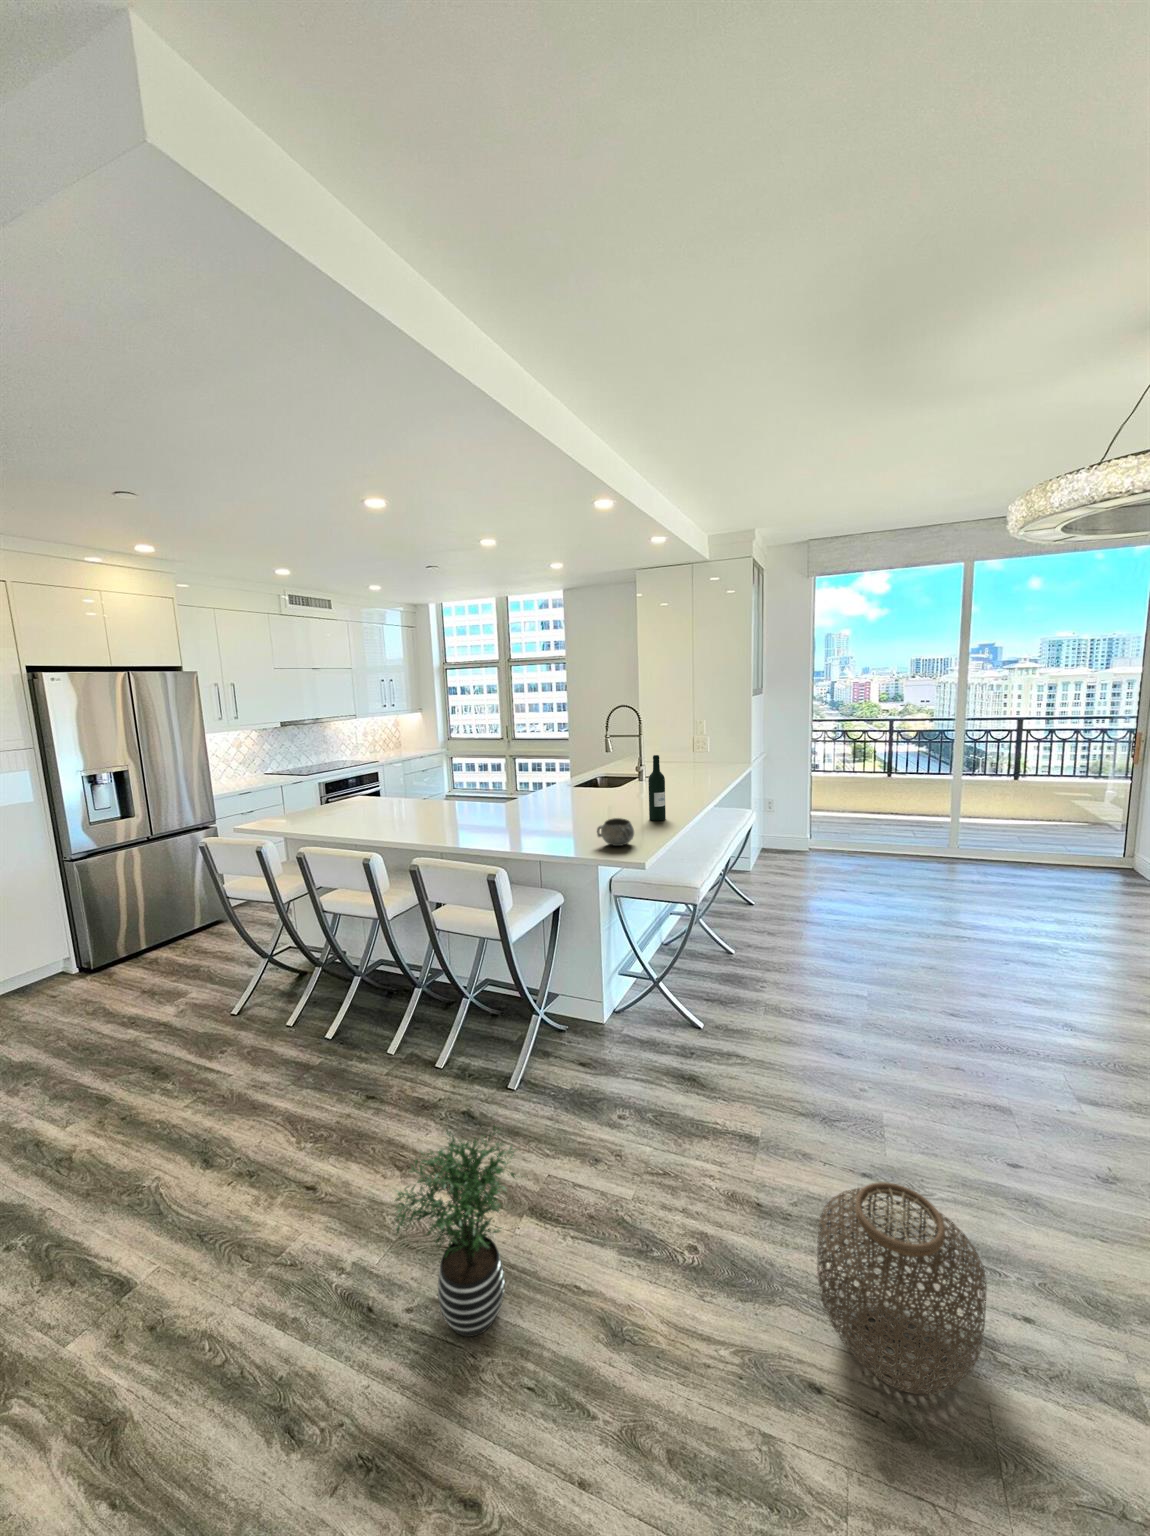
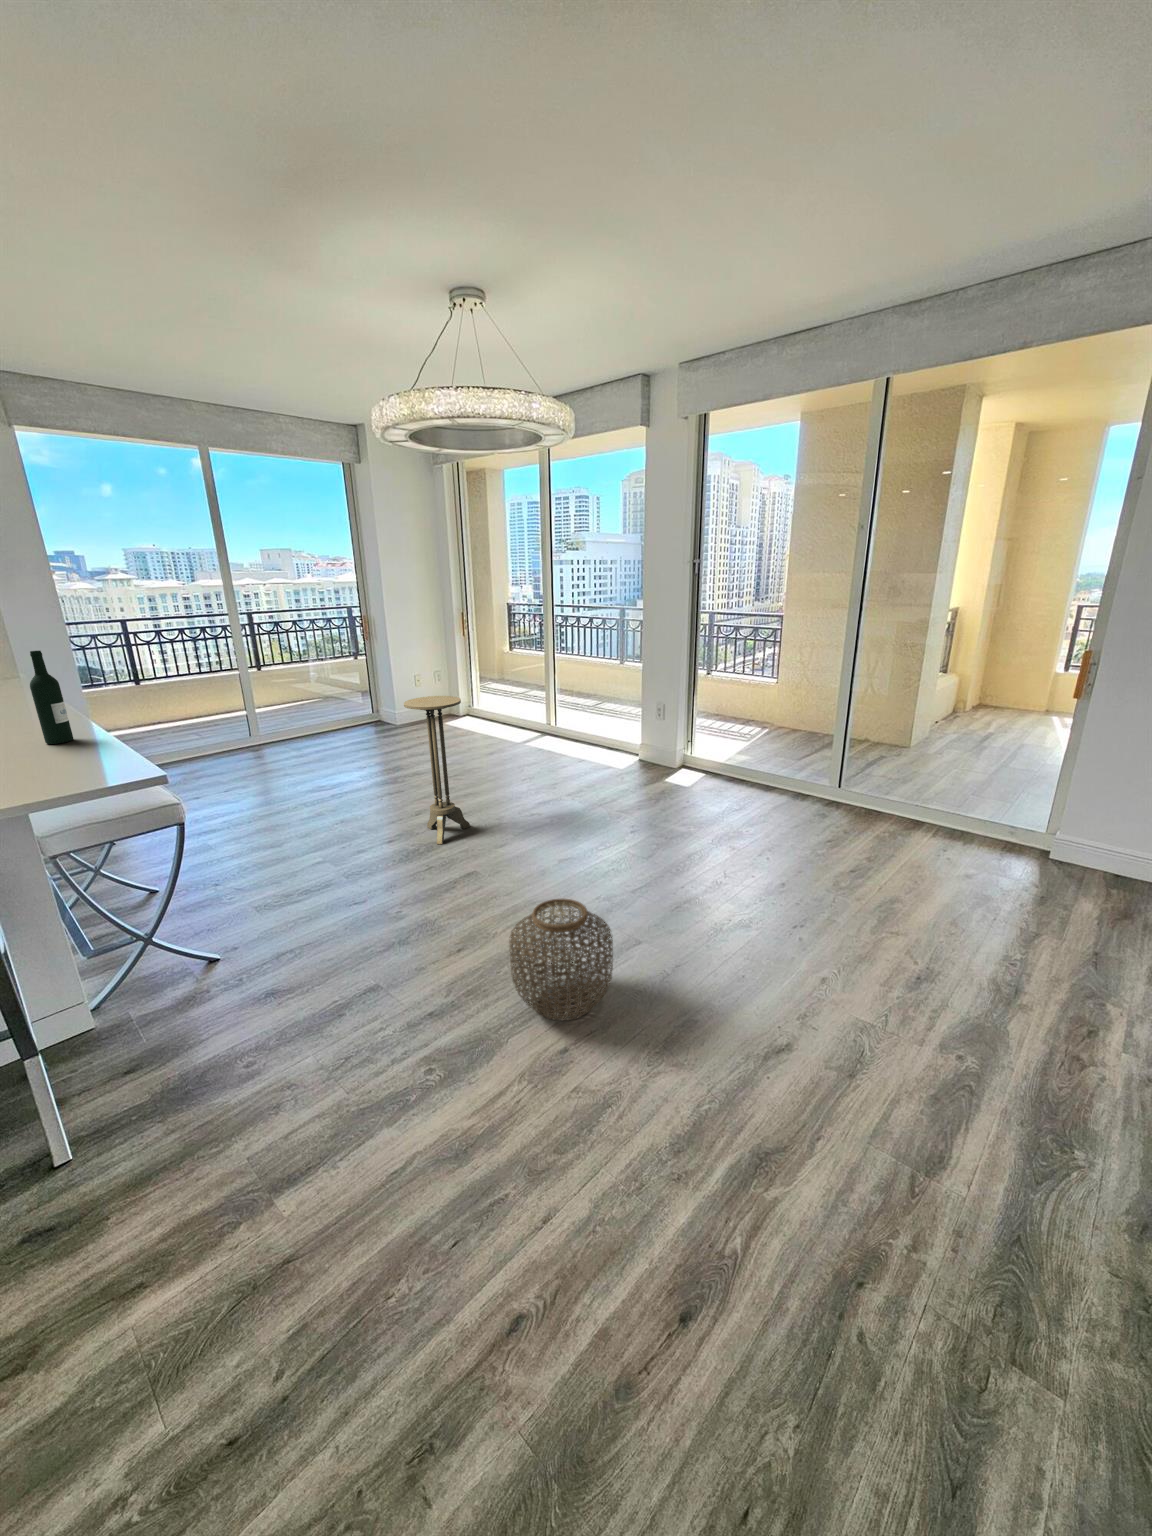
decorative bowl: present [597,818,634,846] -> none [47,734,114,773]
side table: none [1013,858,1106,1058] -> present [404,696,470,844]
potted plant: present [395,1124,517,1337] -> none [232,1078,414,1319]

